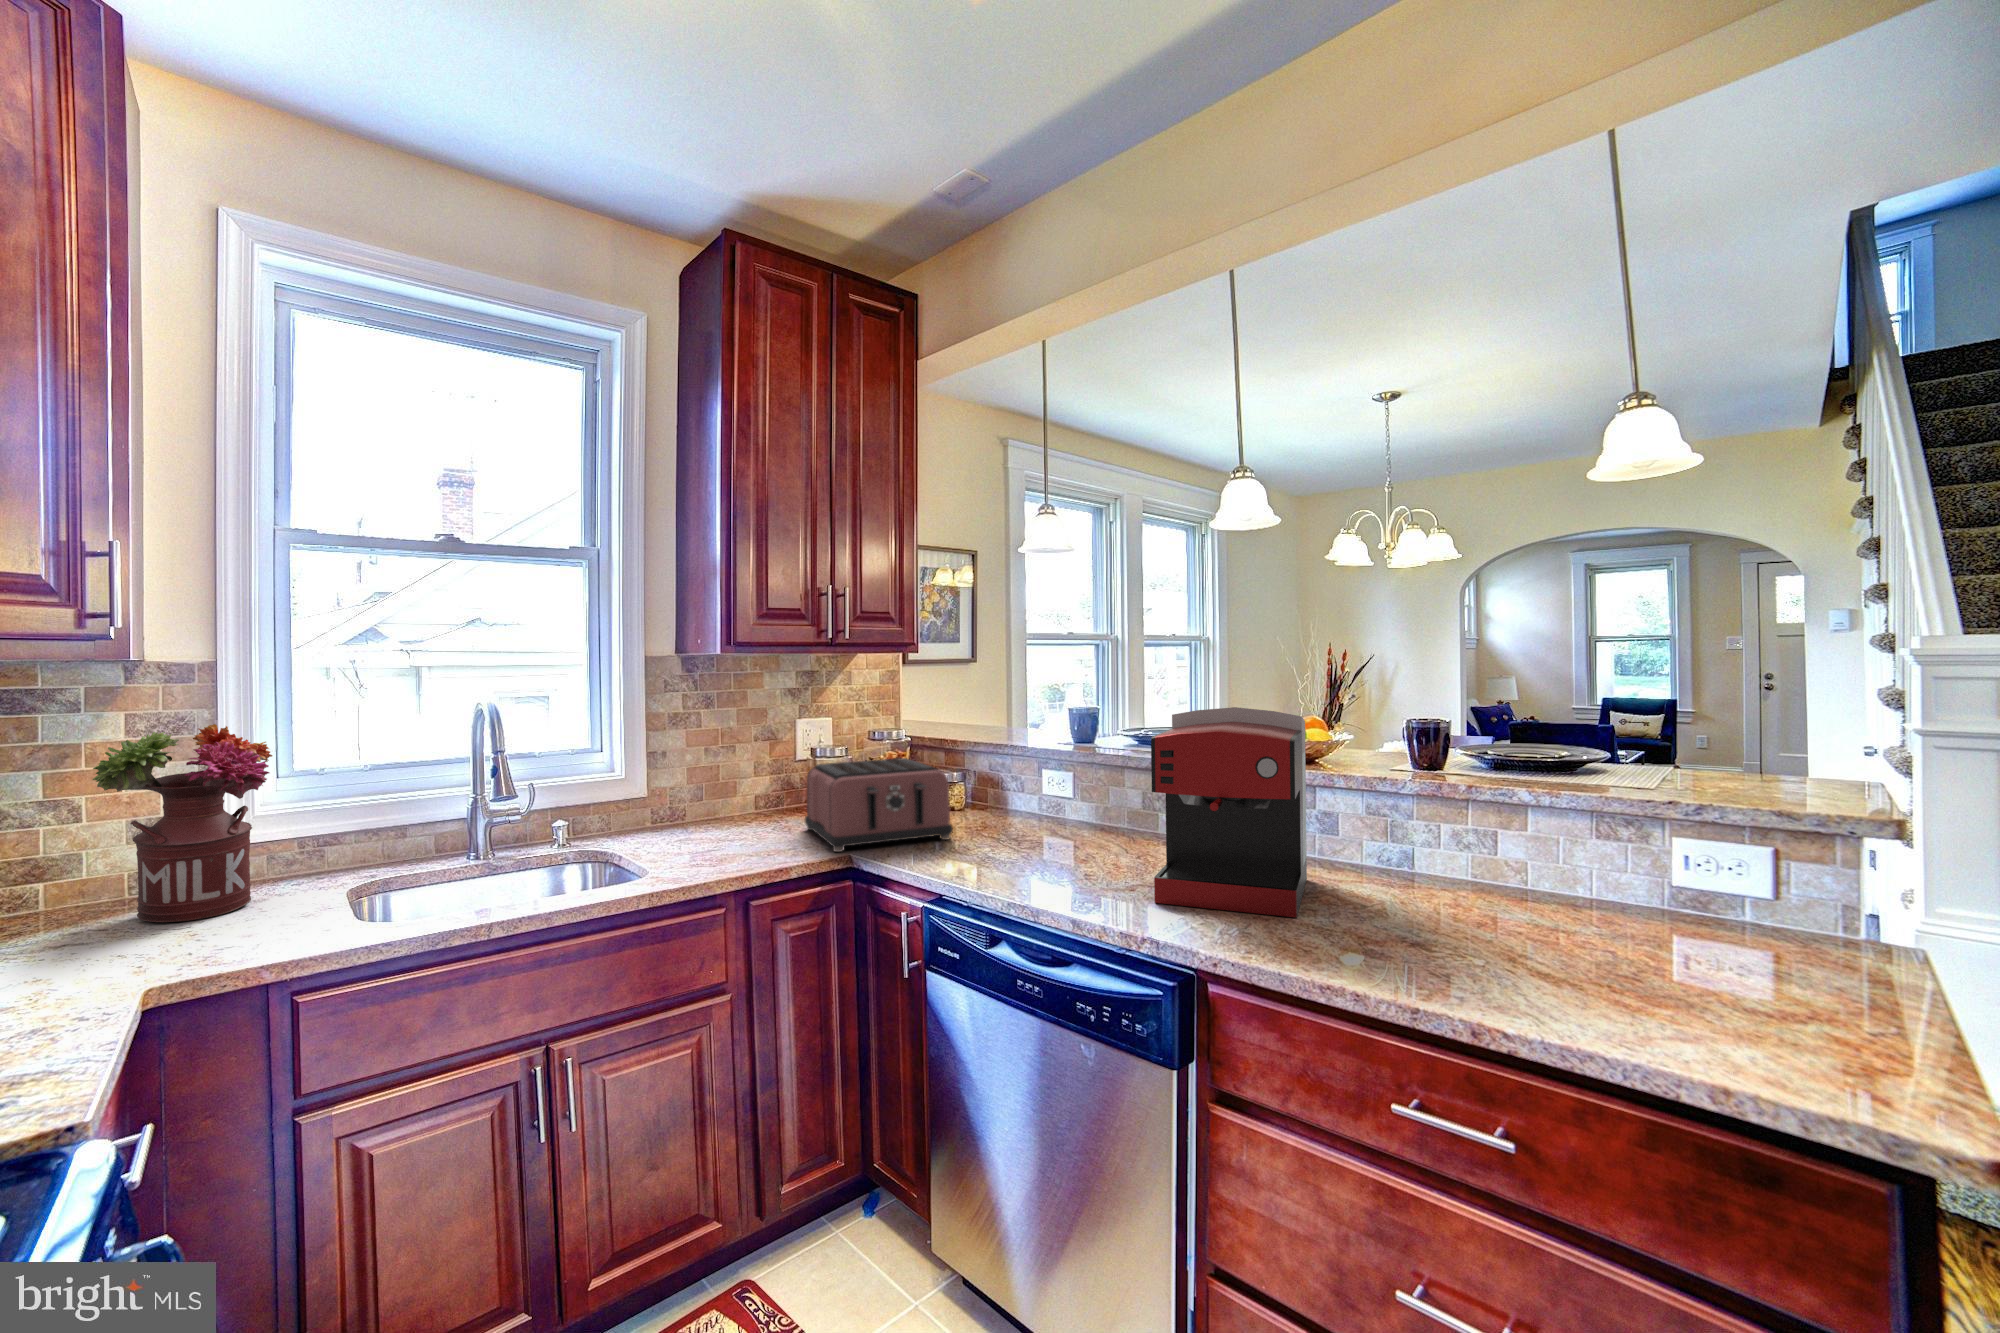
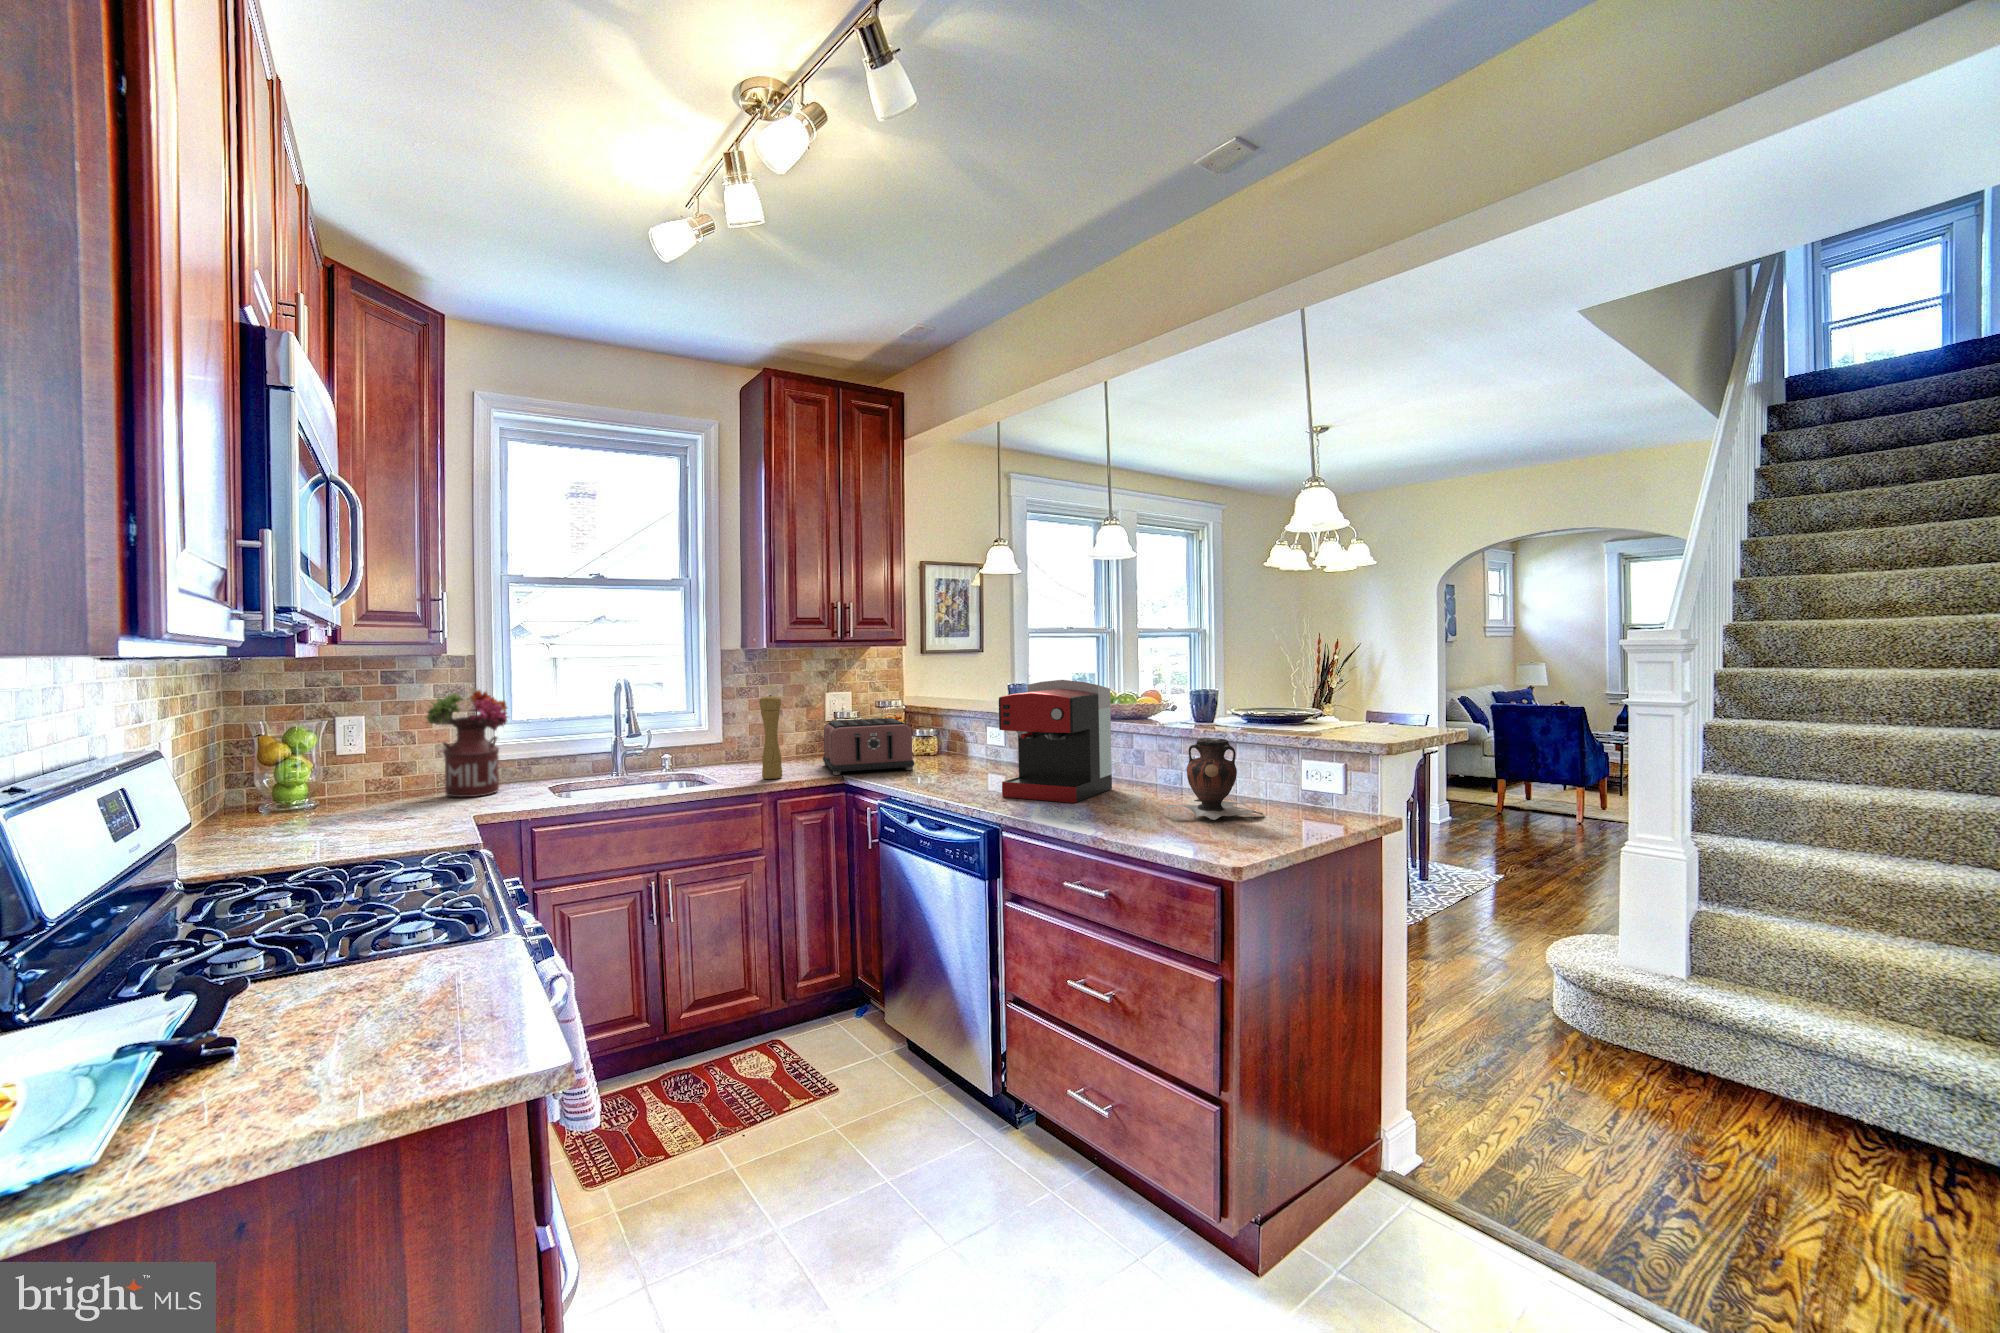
pepper mill: none [717,729,754,863] -> present [759,695,782,779]
vase: none [1496,814,1672,966] -> present [1167,738,1264,820]

